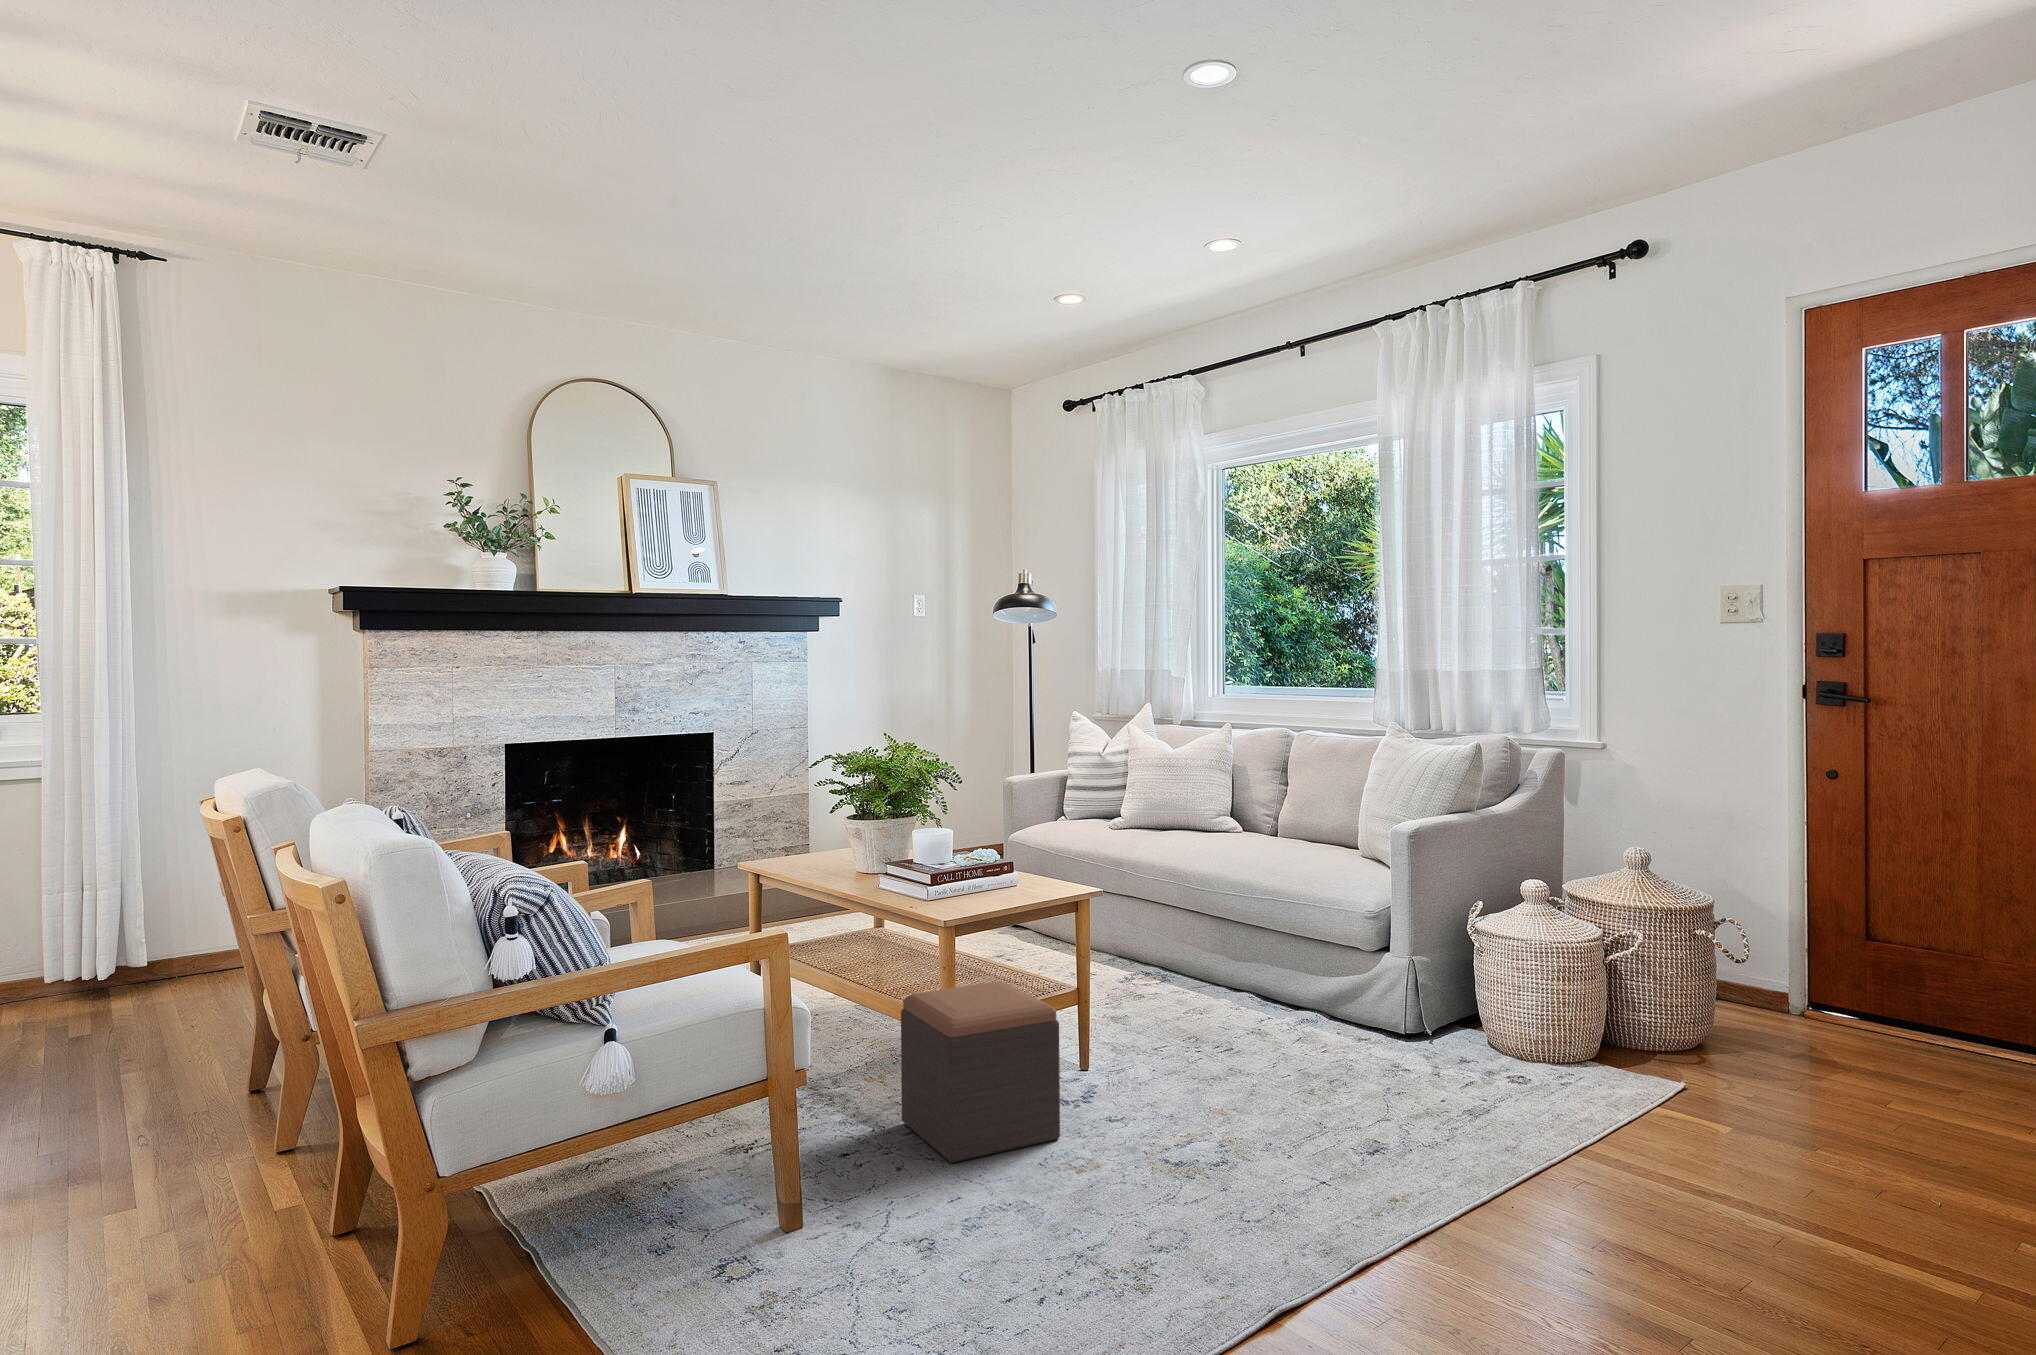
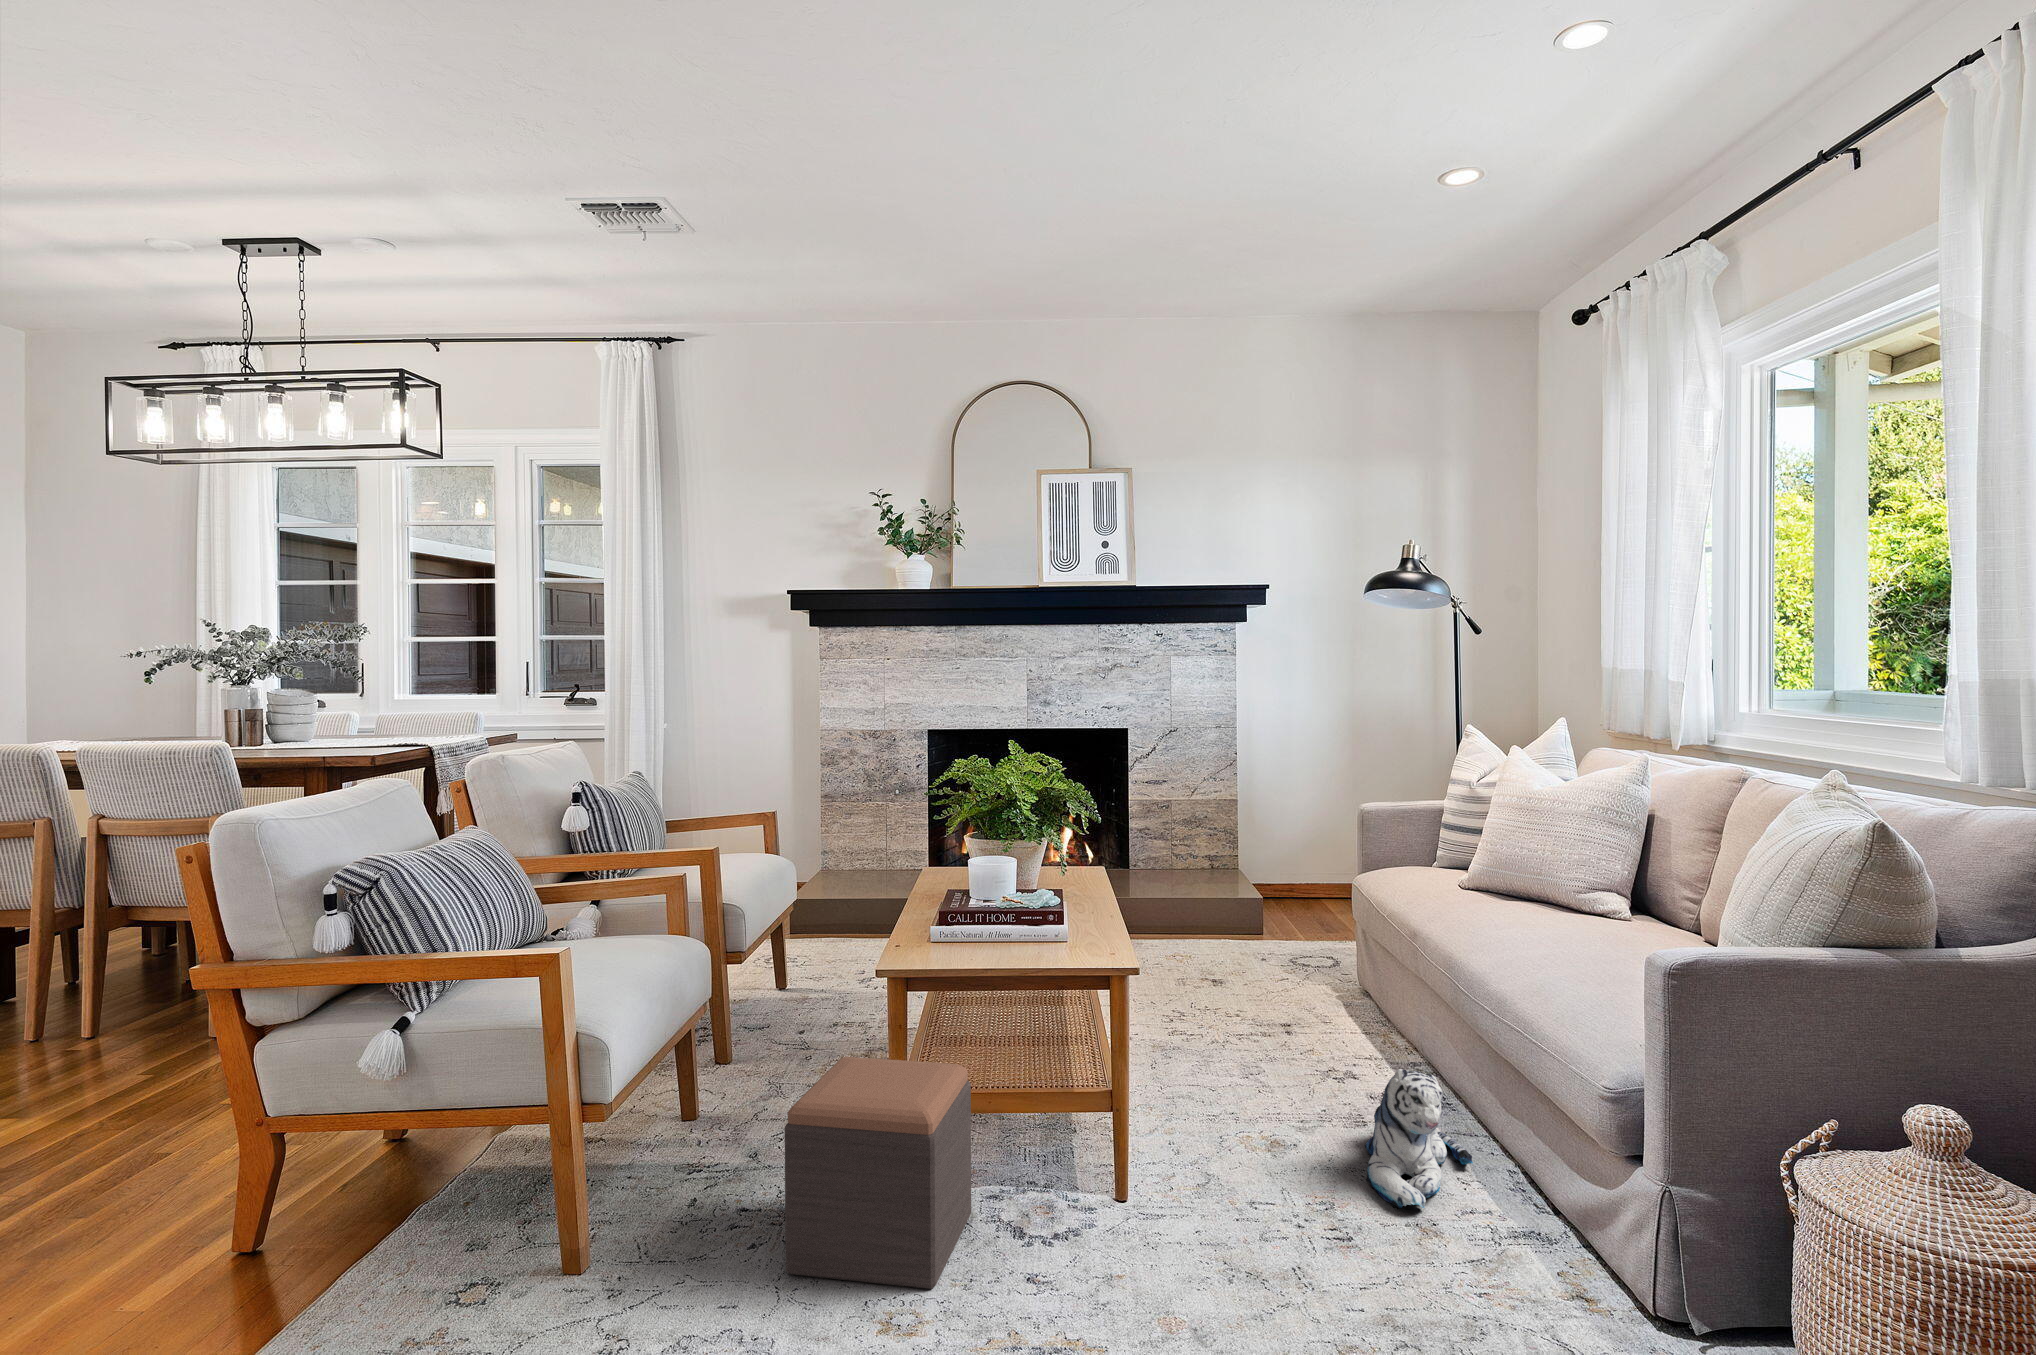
plush toy: none [1165,943,1246,1030] -> present [1364,1069,1473,1208]

